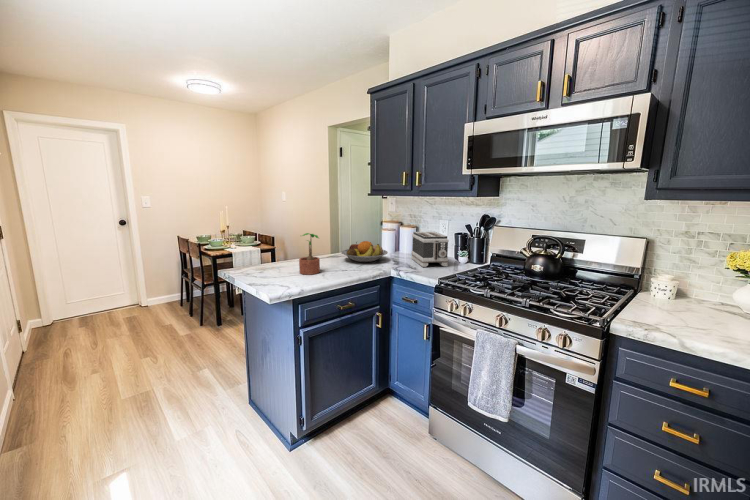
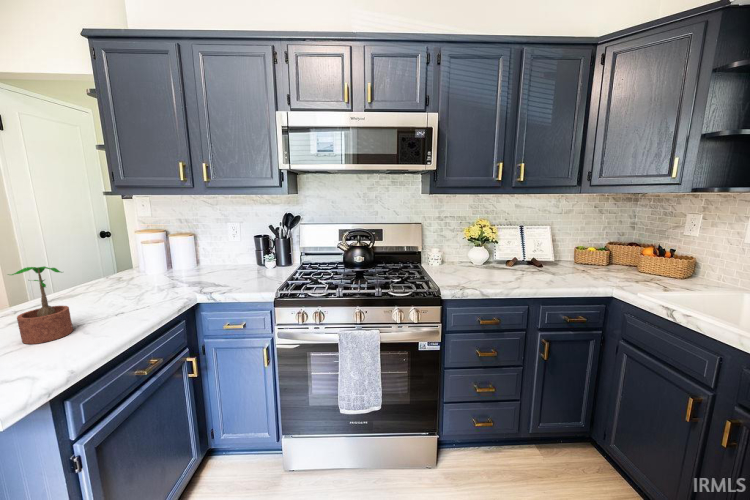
toaster: present [412,232,449,267] -> none [202,238,262,282]
fruit bowl: present [342,241,388,262] -> none [88,264,174,296]

